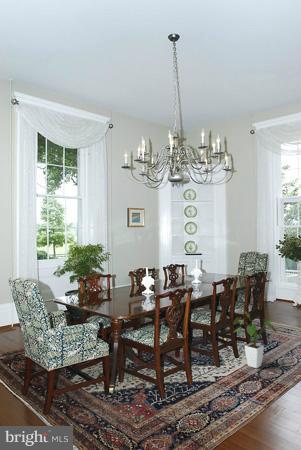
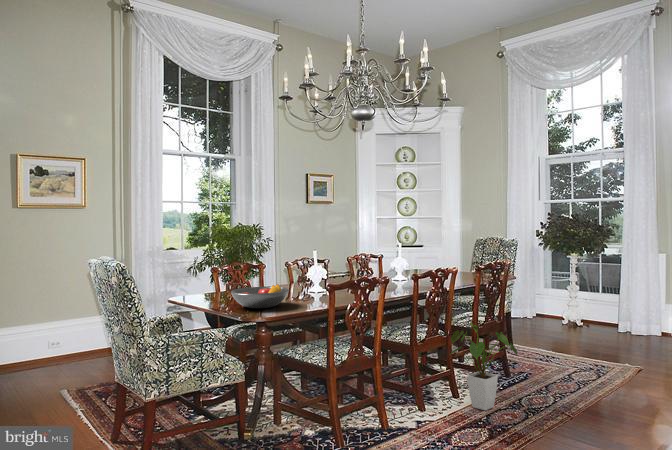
fruit bowl: none [96,289,133,305] -> present [231,284,289,308]

